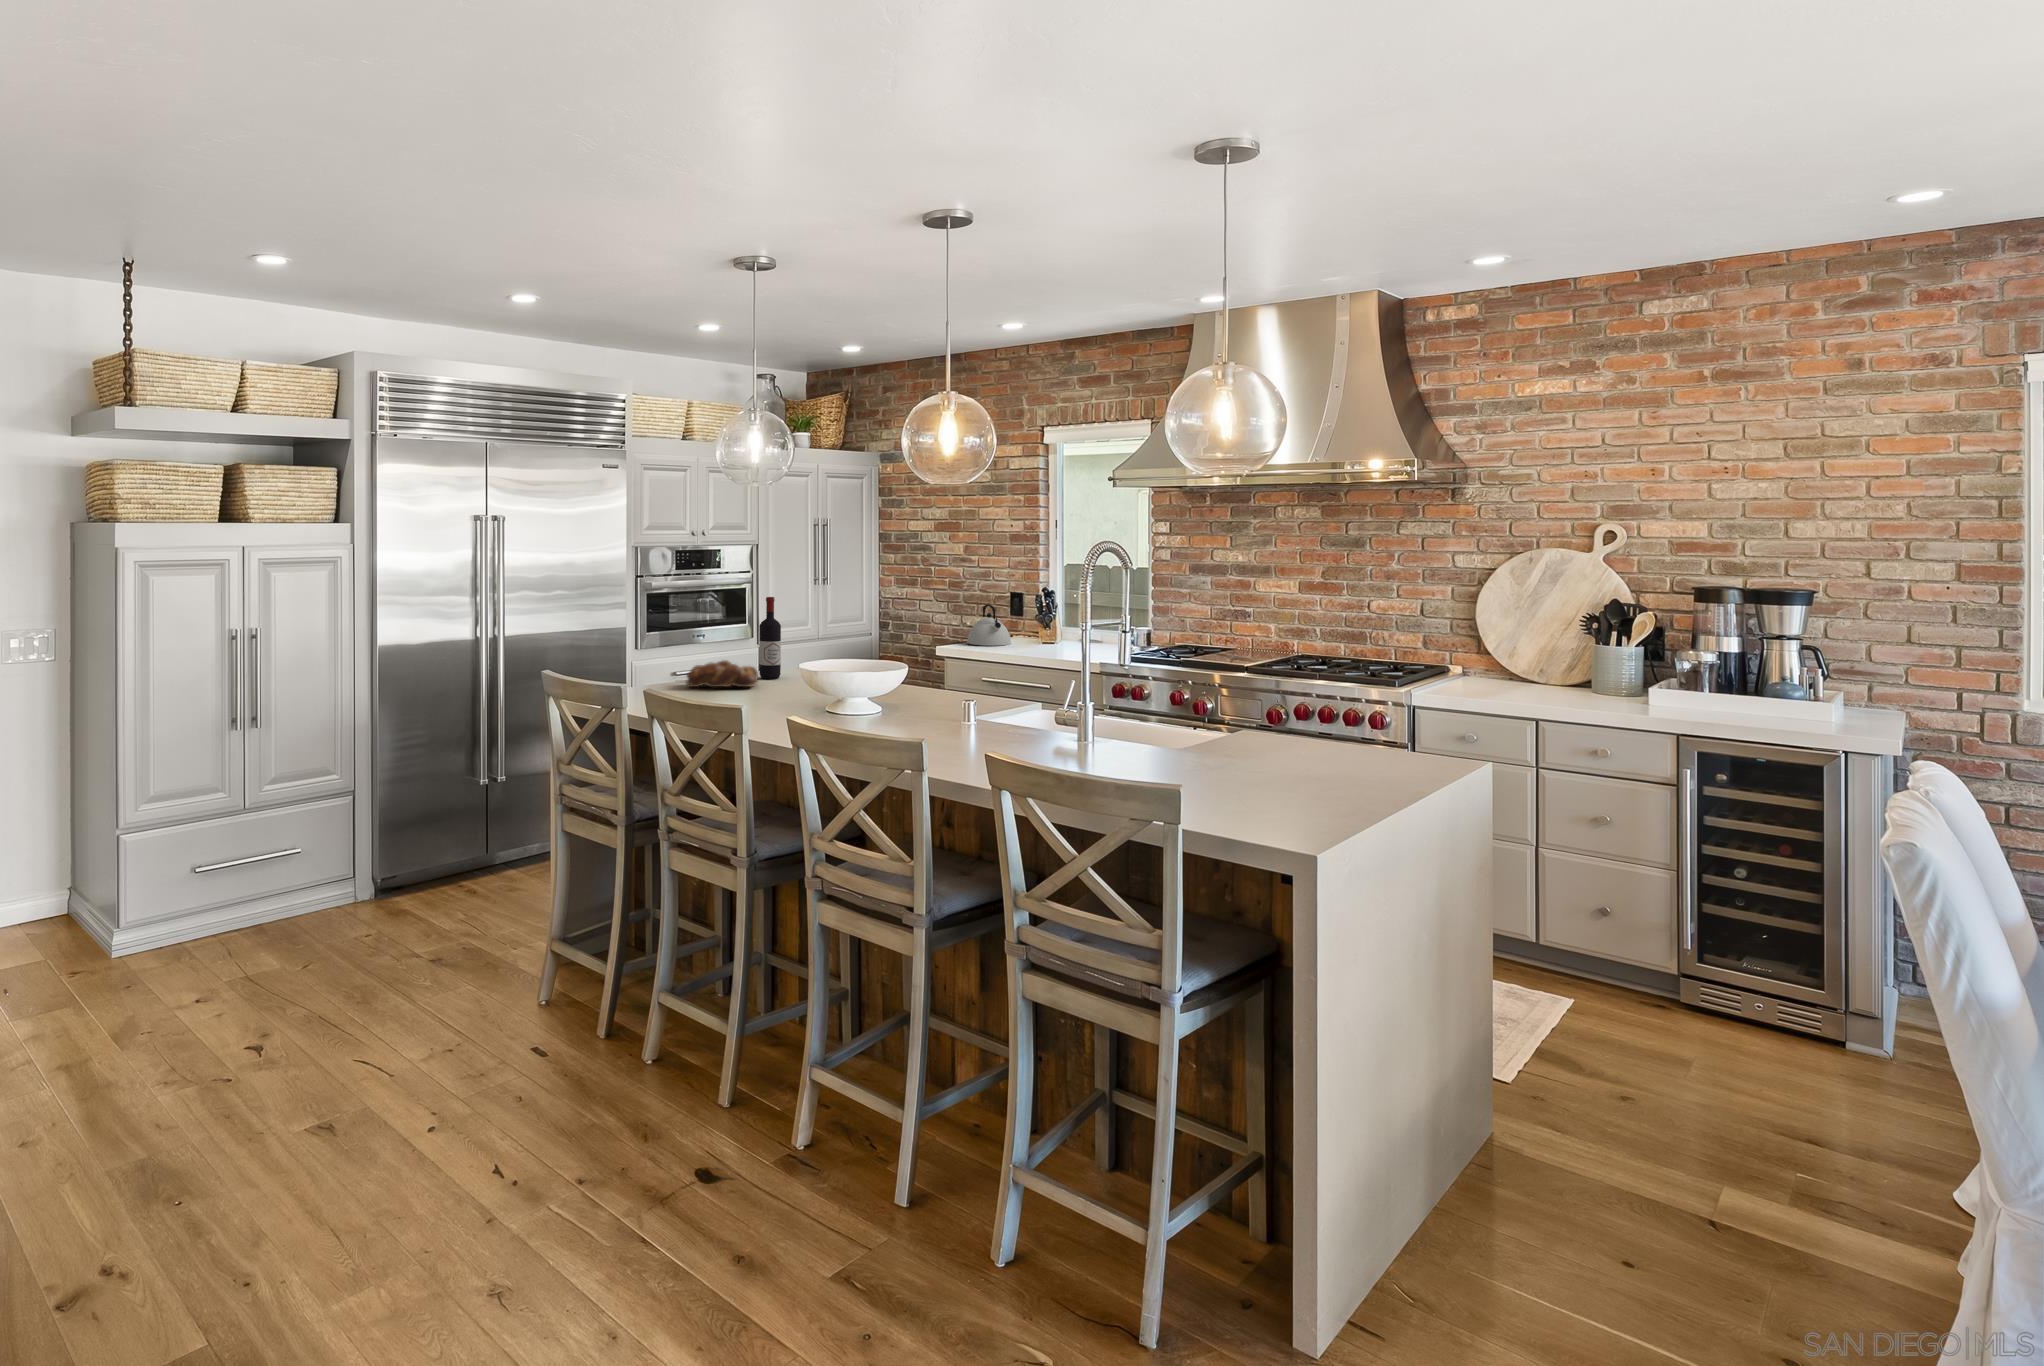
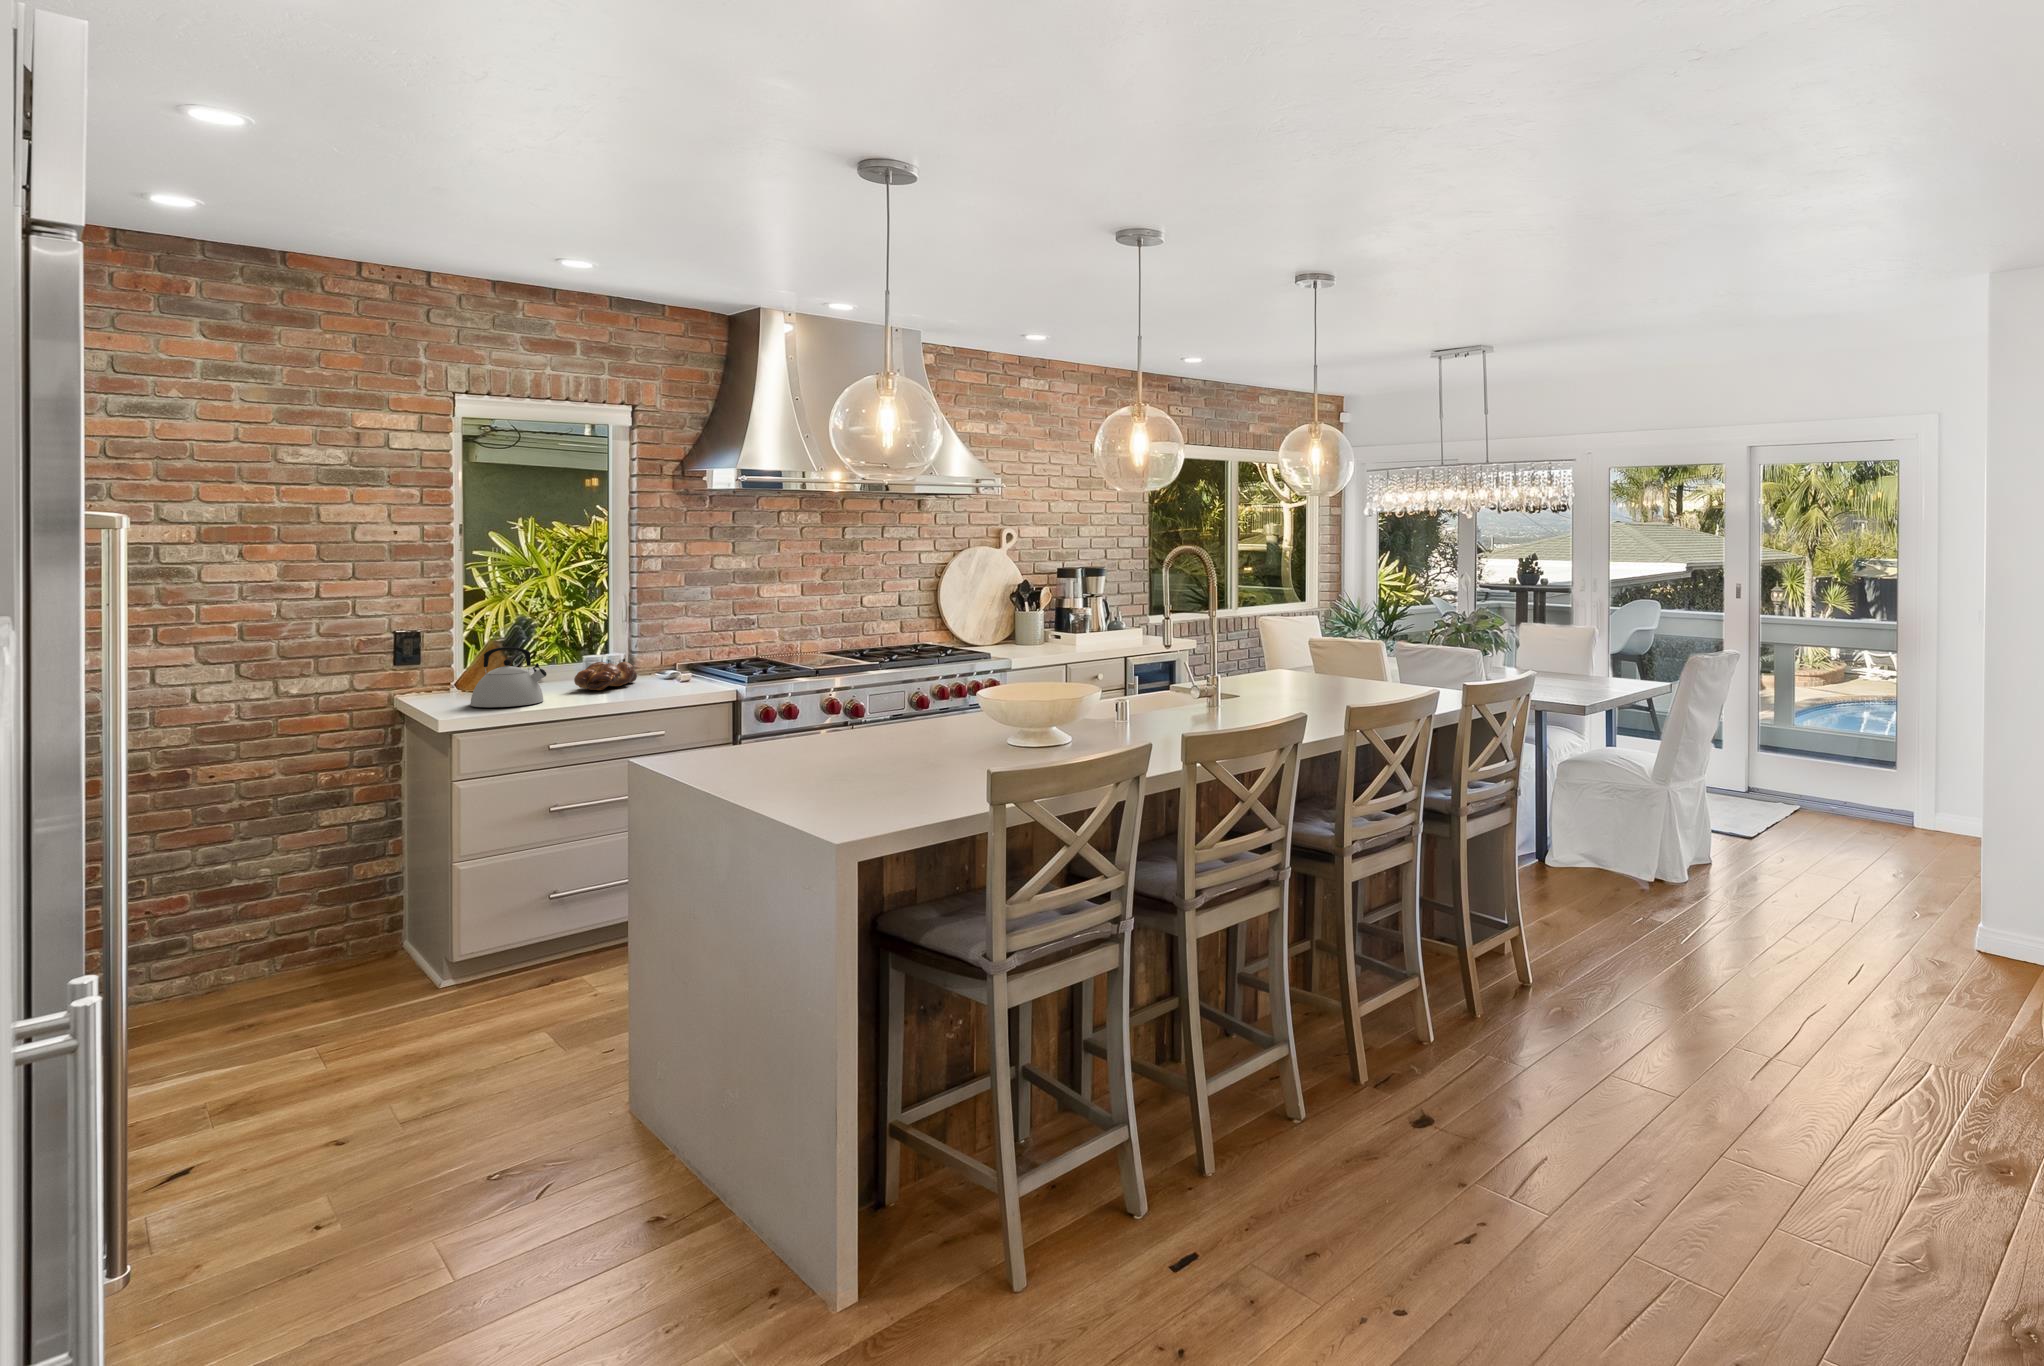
wine bottle: present [759,597,781,679] -> none [815,634,847,750]
bread loaf: present [686,660,758,687] -> present [574,662,637,690]

